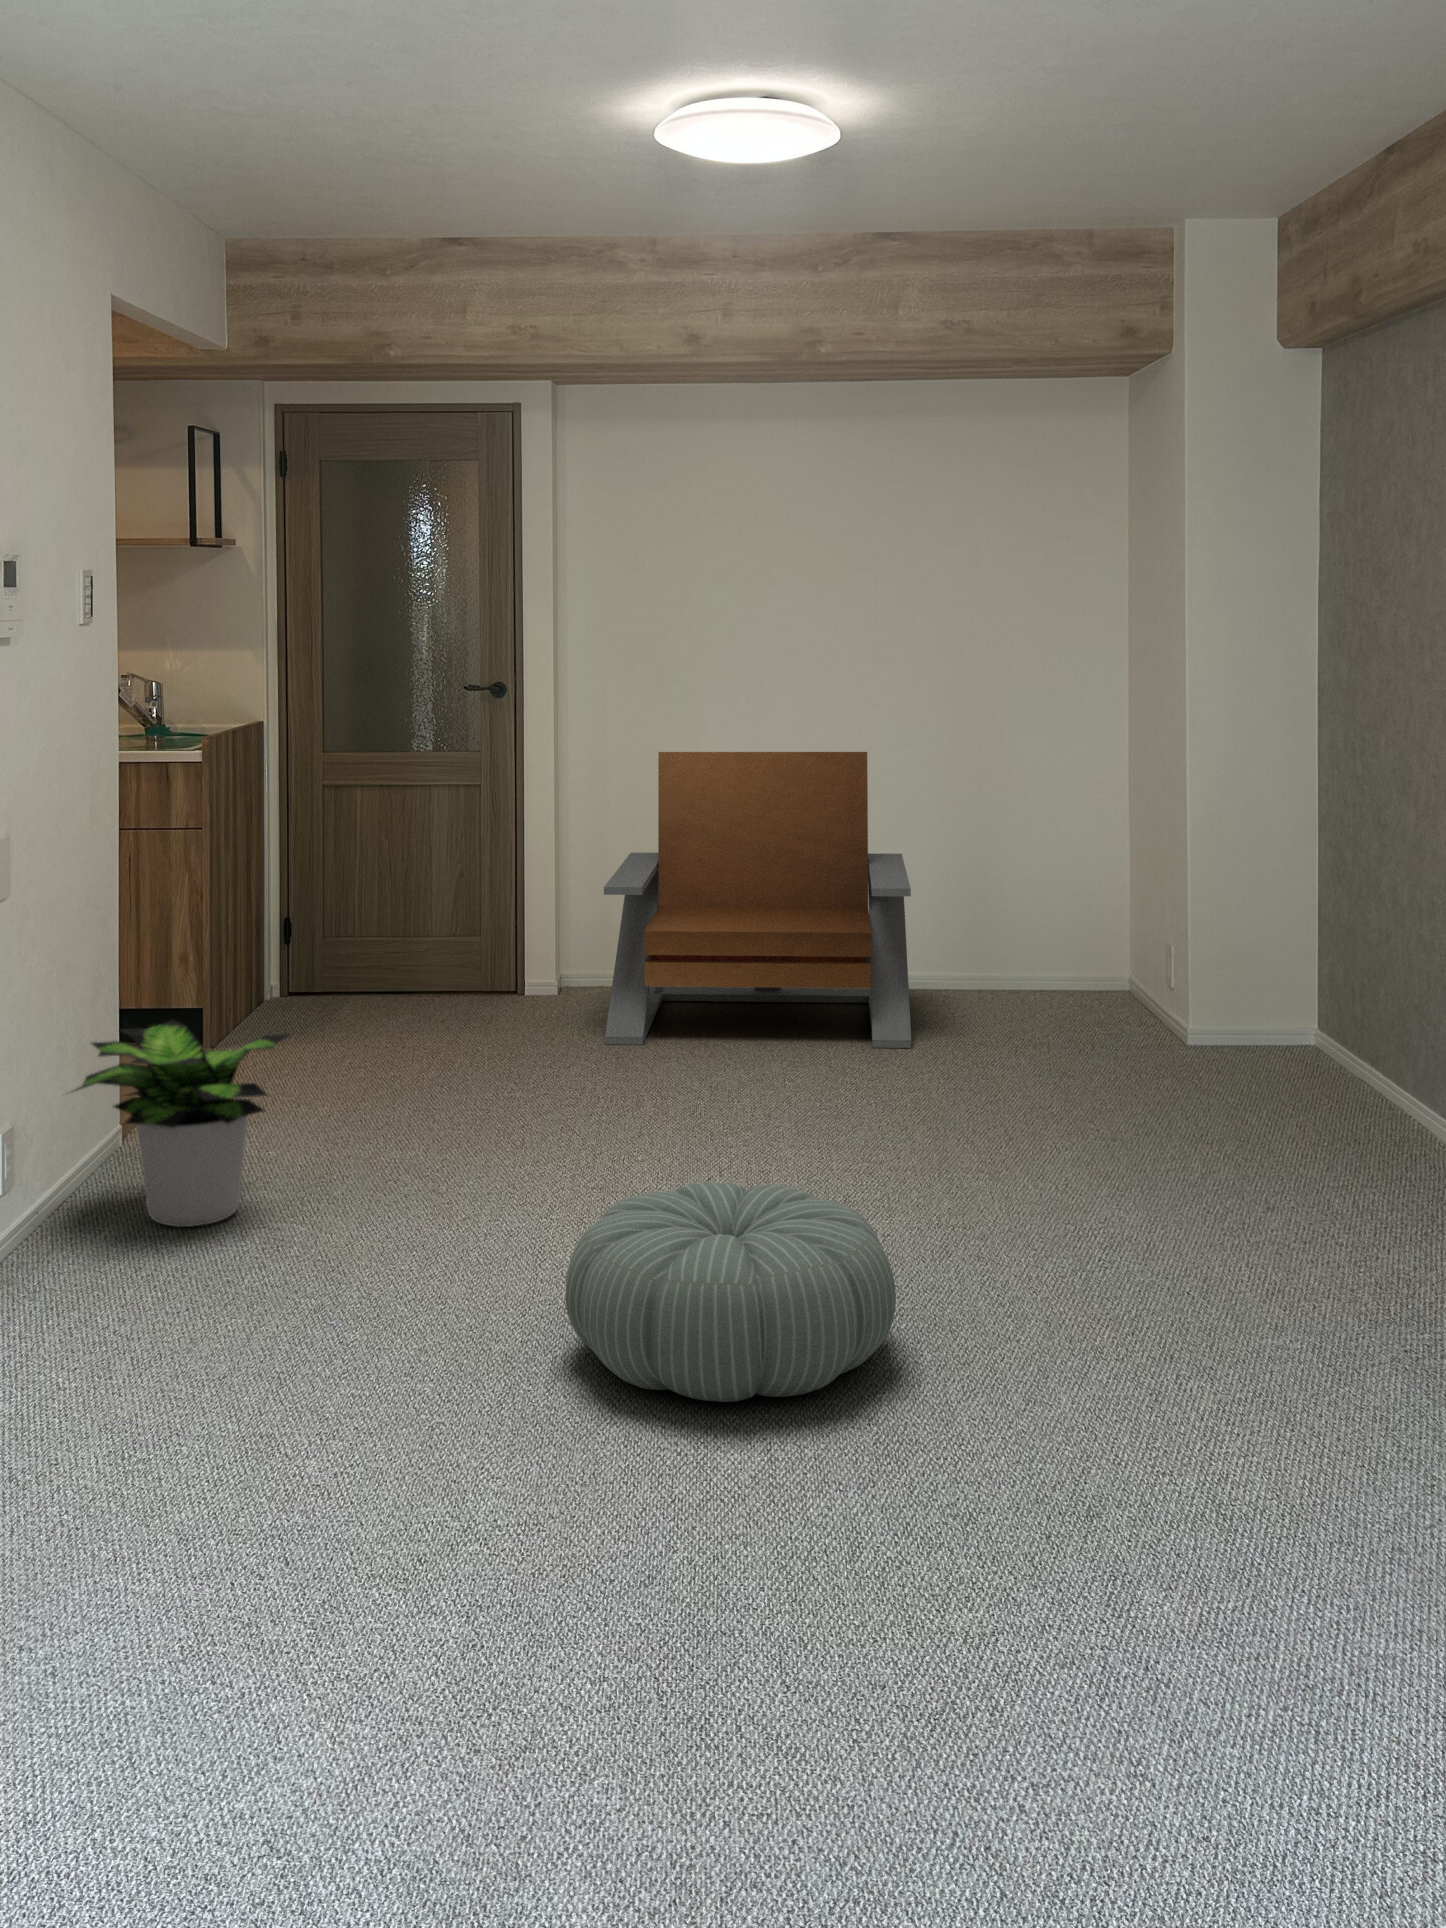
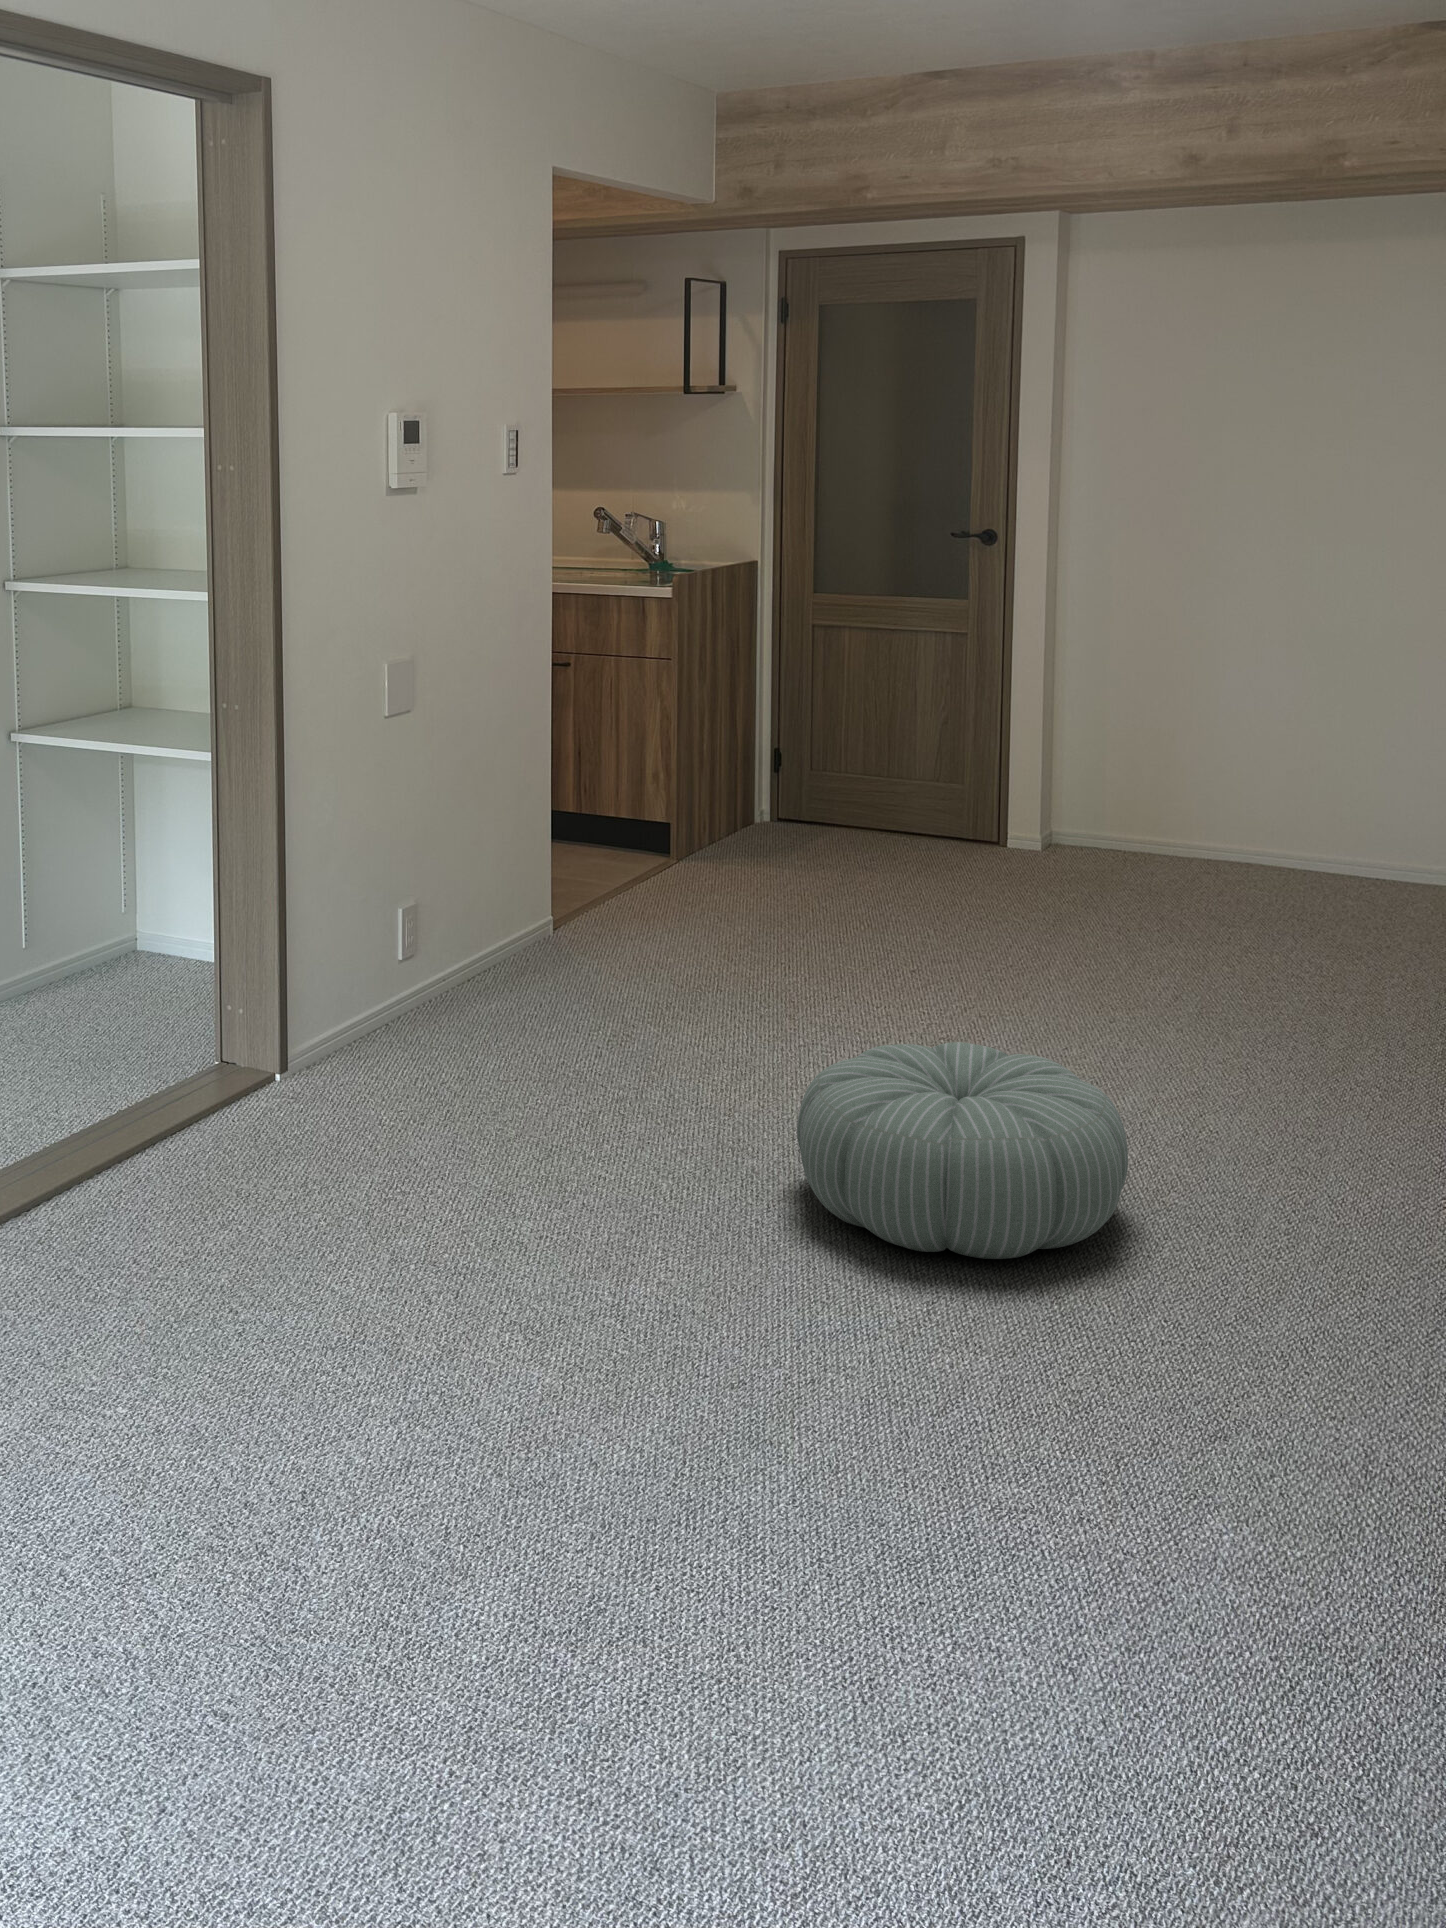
lounge chair: present [604,752,911,1048] -> none [1052,607,1436,946]
potted plant: present [74,1020,289,1227] -> none [459,831,657,1014]

